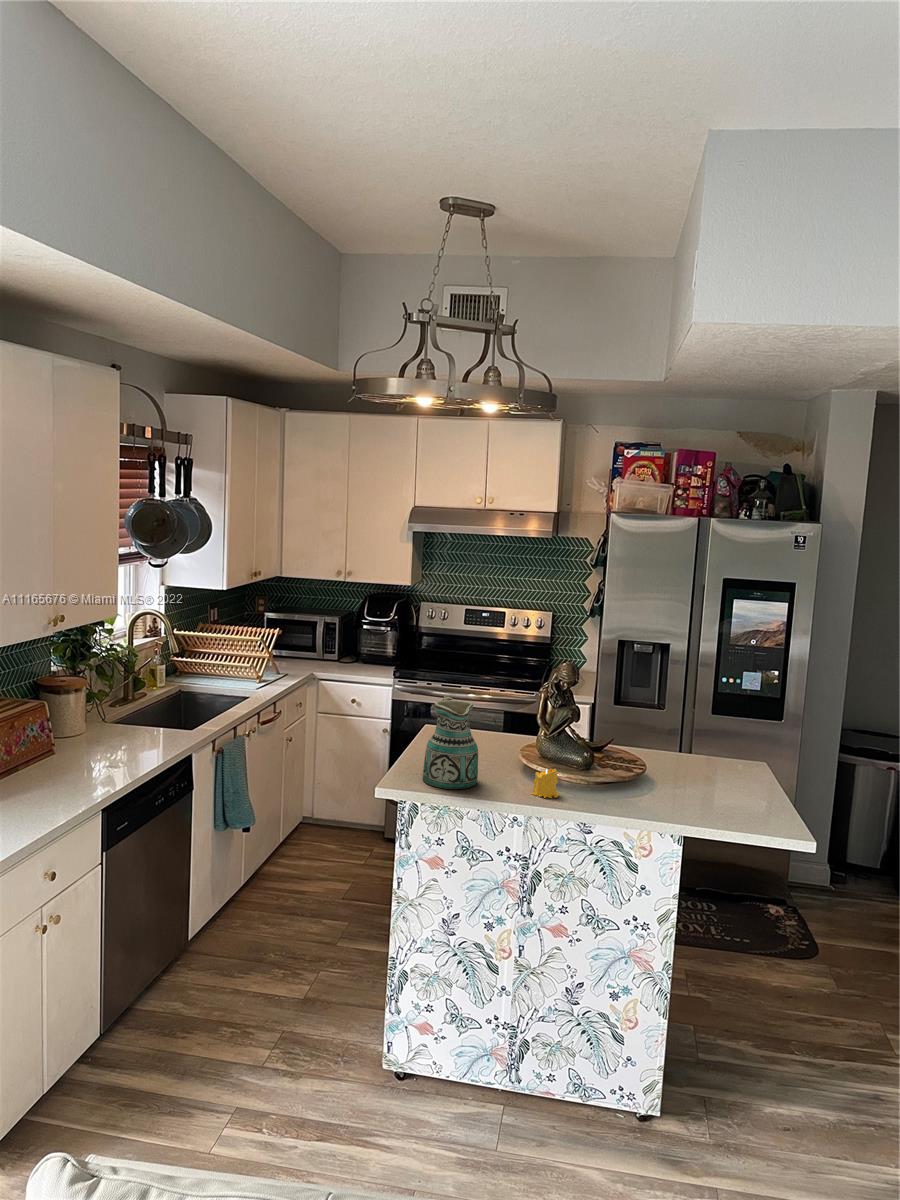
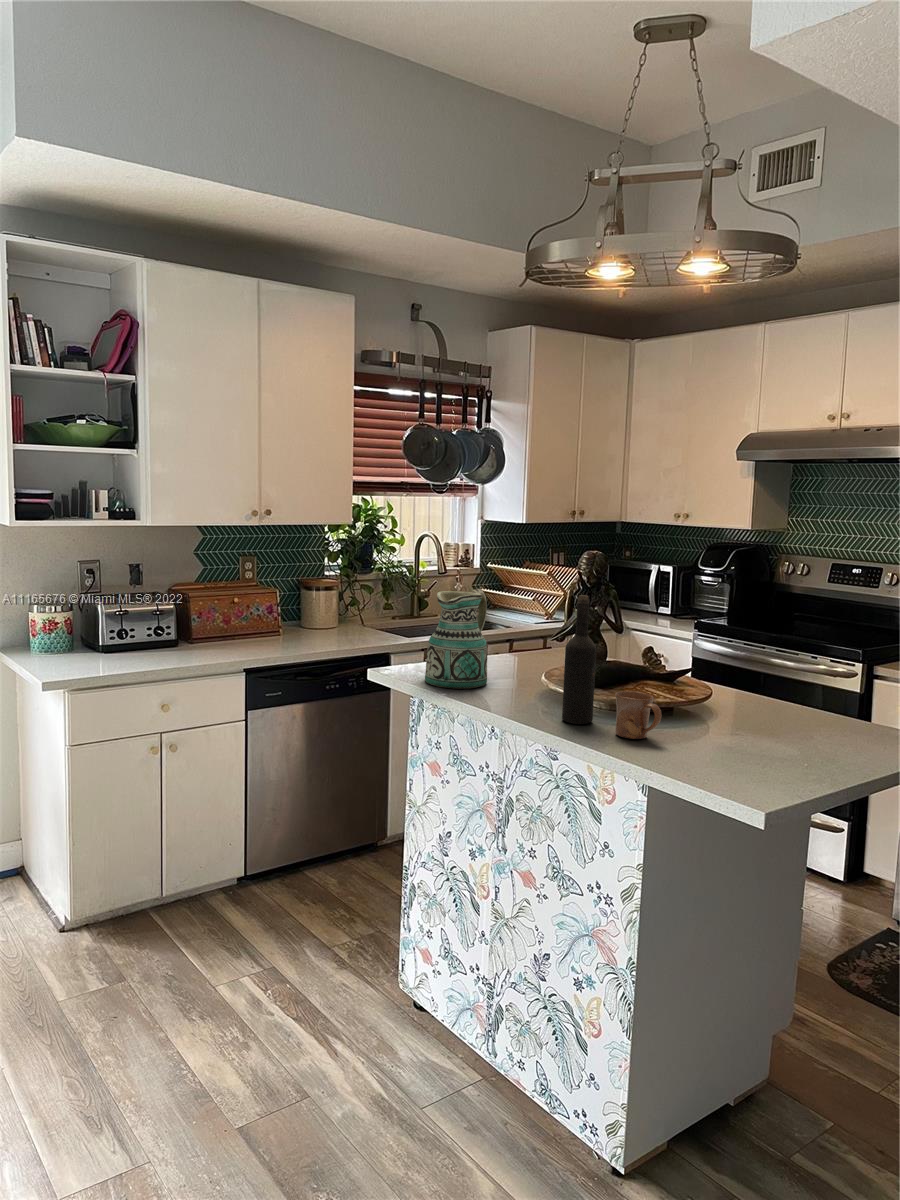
wine bottle: none [583,702,612,802] -> present [562,595,596,724]
candle: present [531,769,559,798] -> none [512,674,547,711]
mug: none [631,769,671,806] -> present [615,691,662,739]

